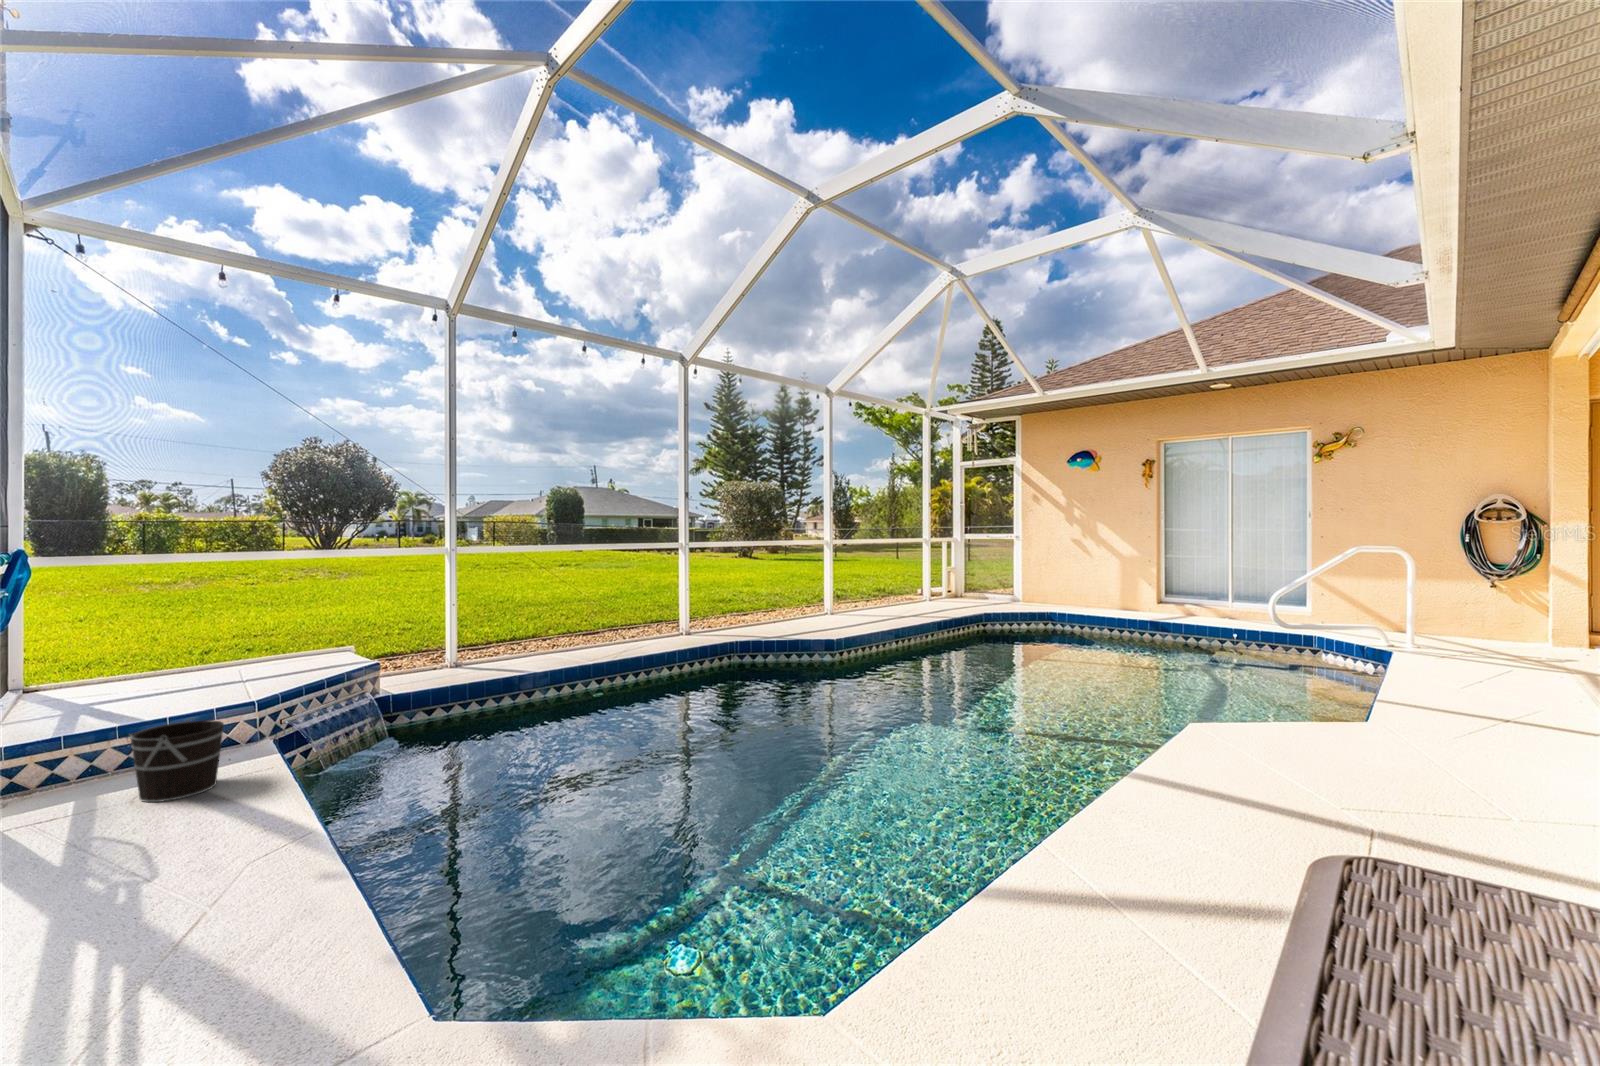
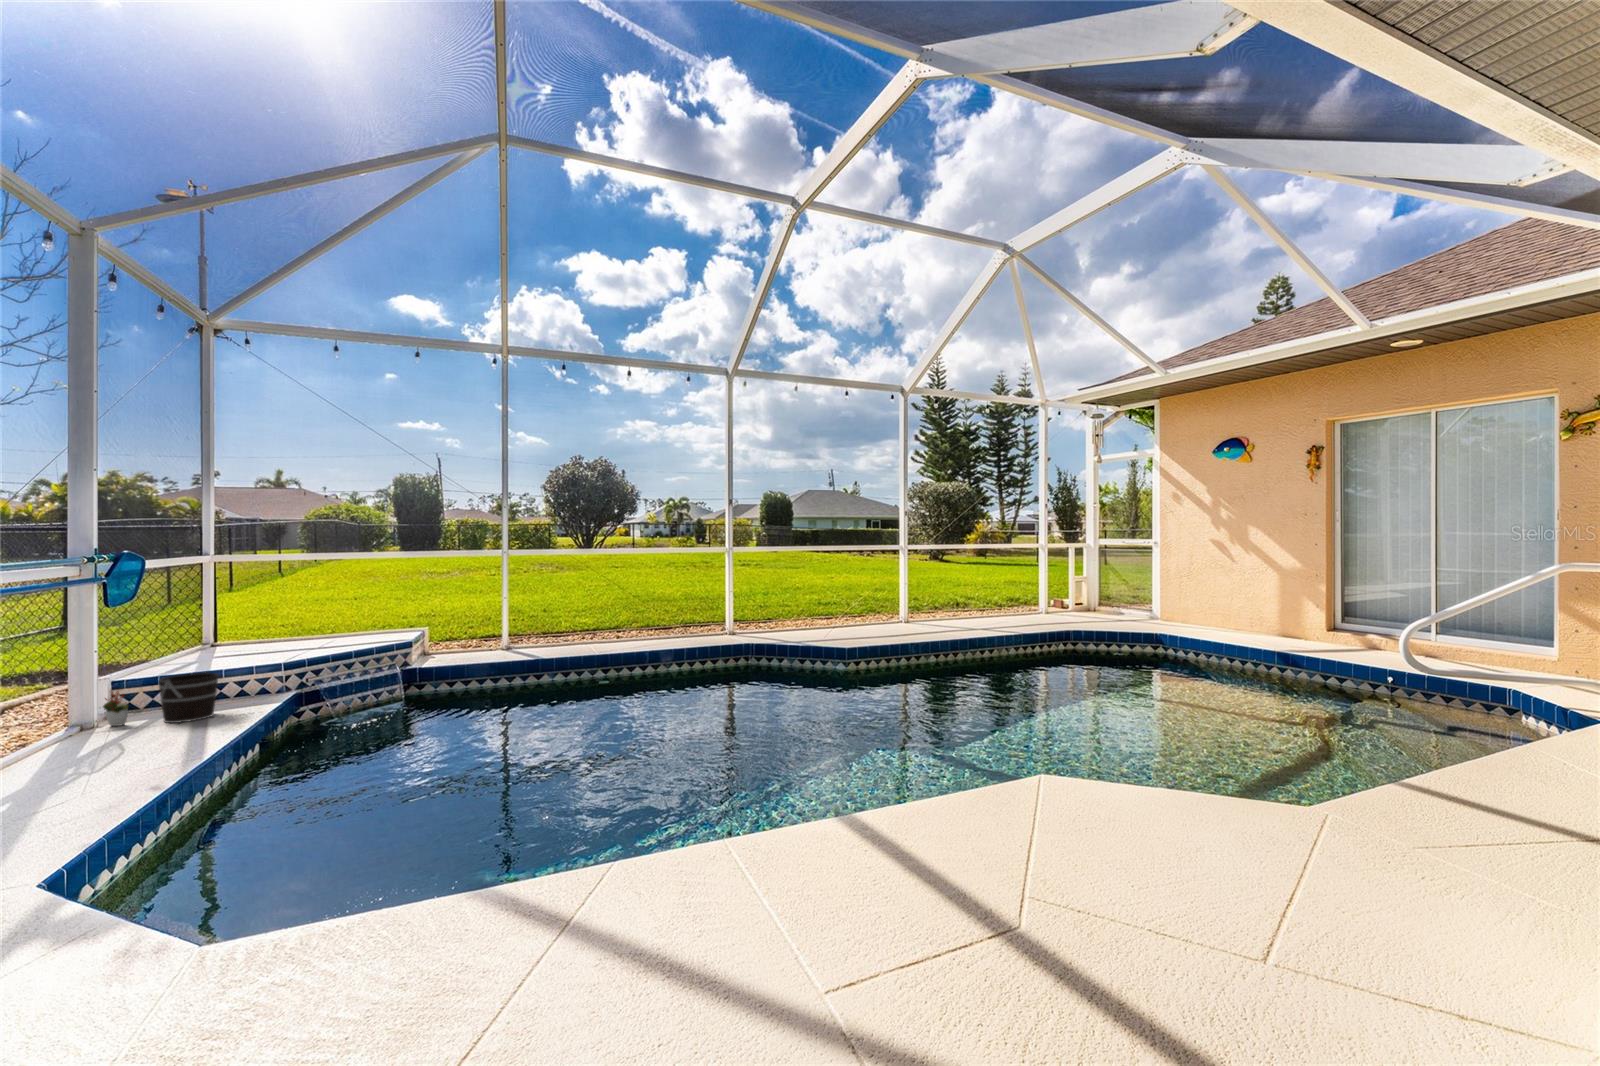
decorative plant: none [31,762,82,821] -> present [103,693,129,726]

